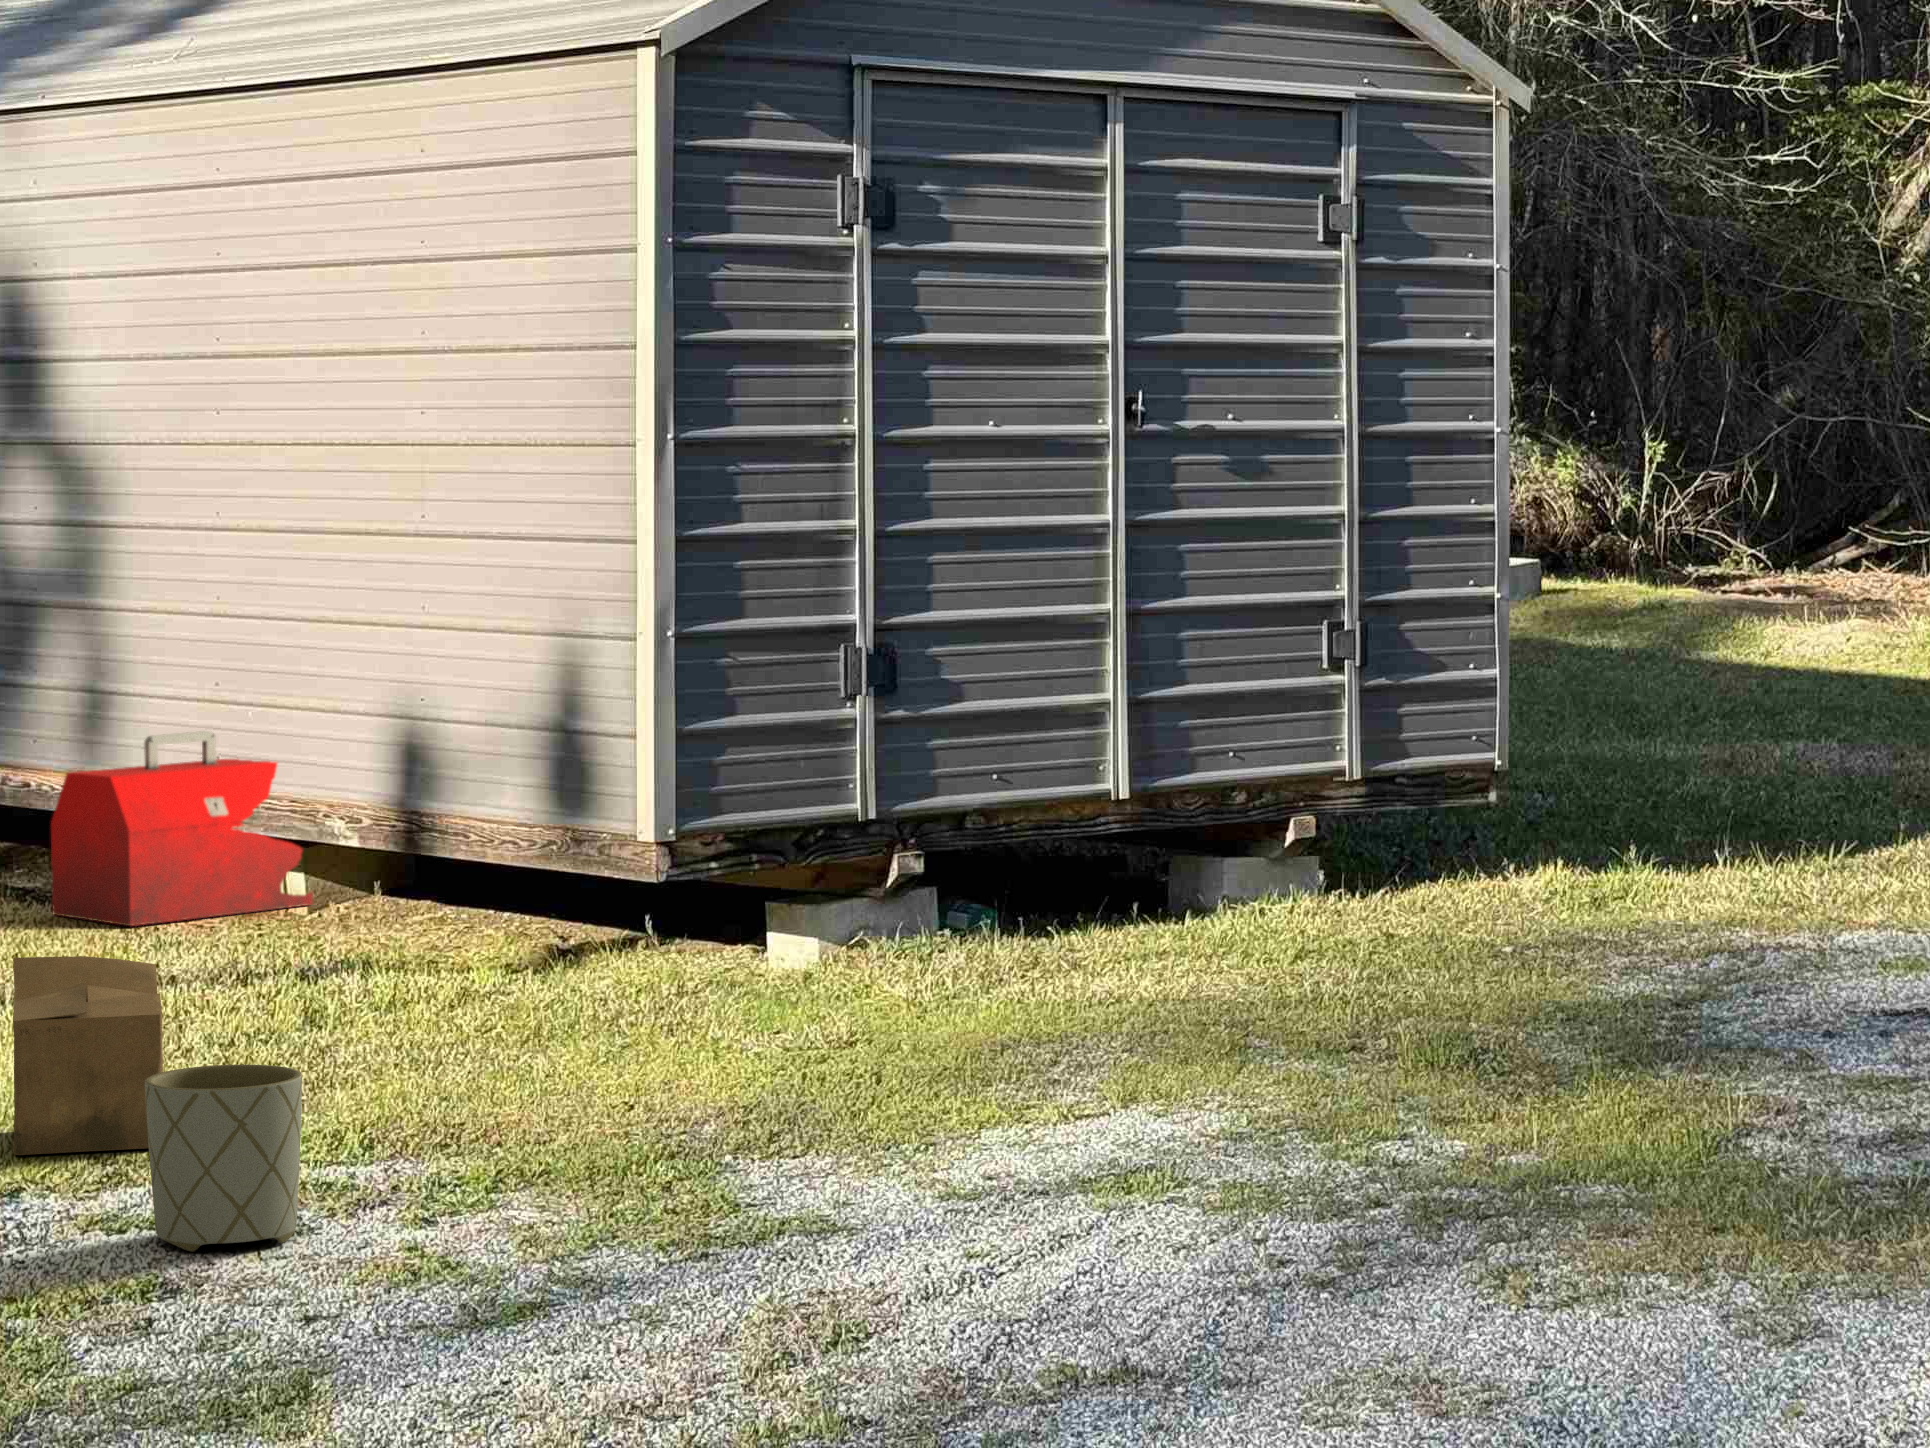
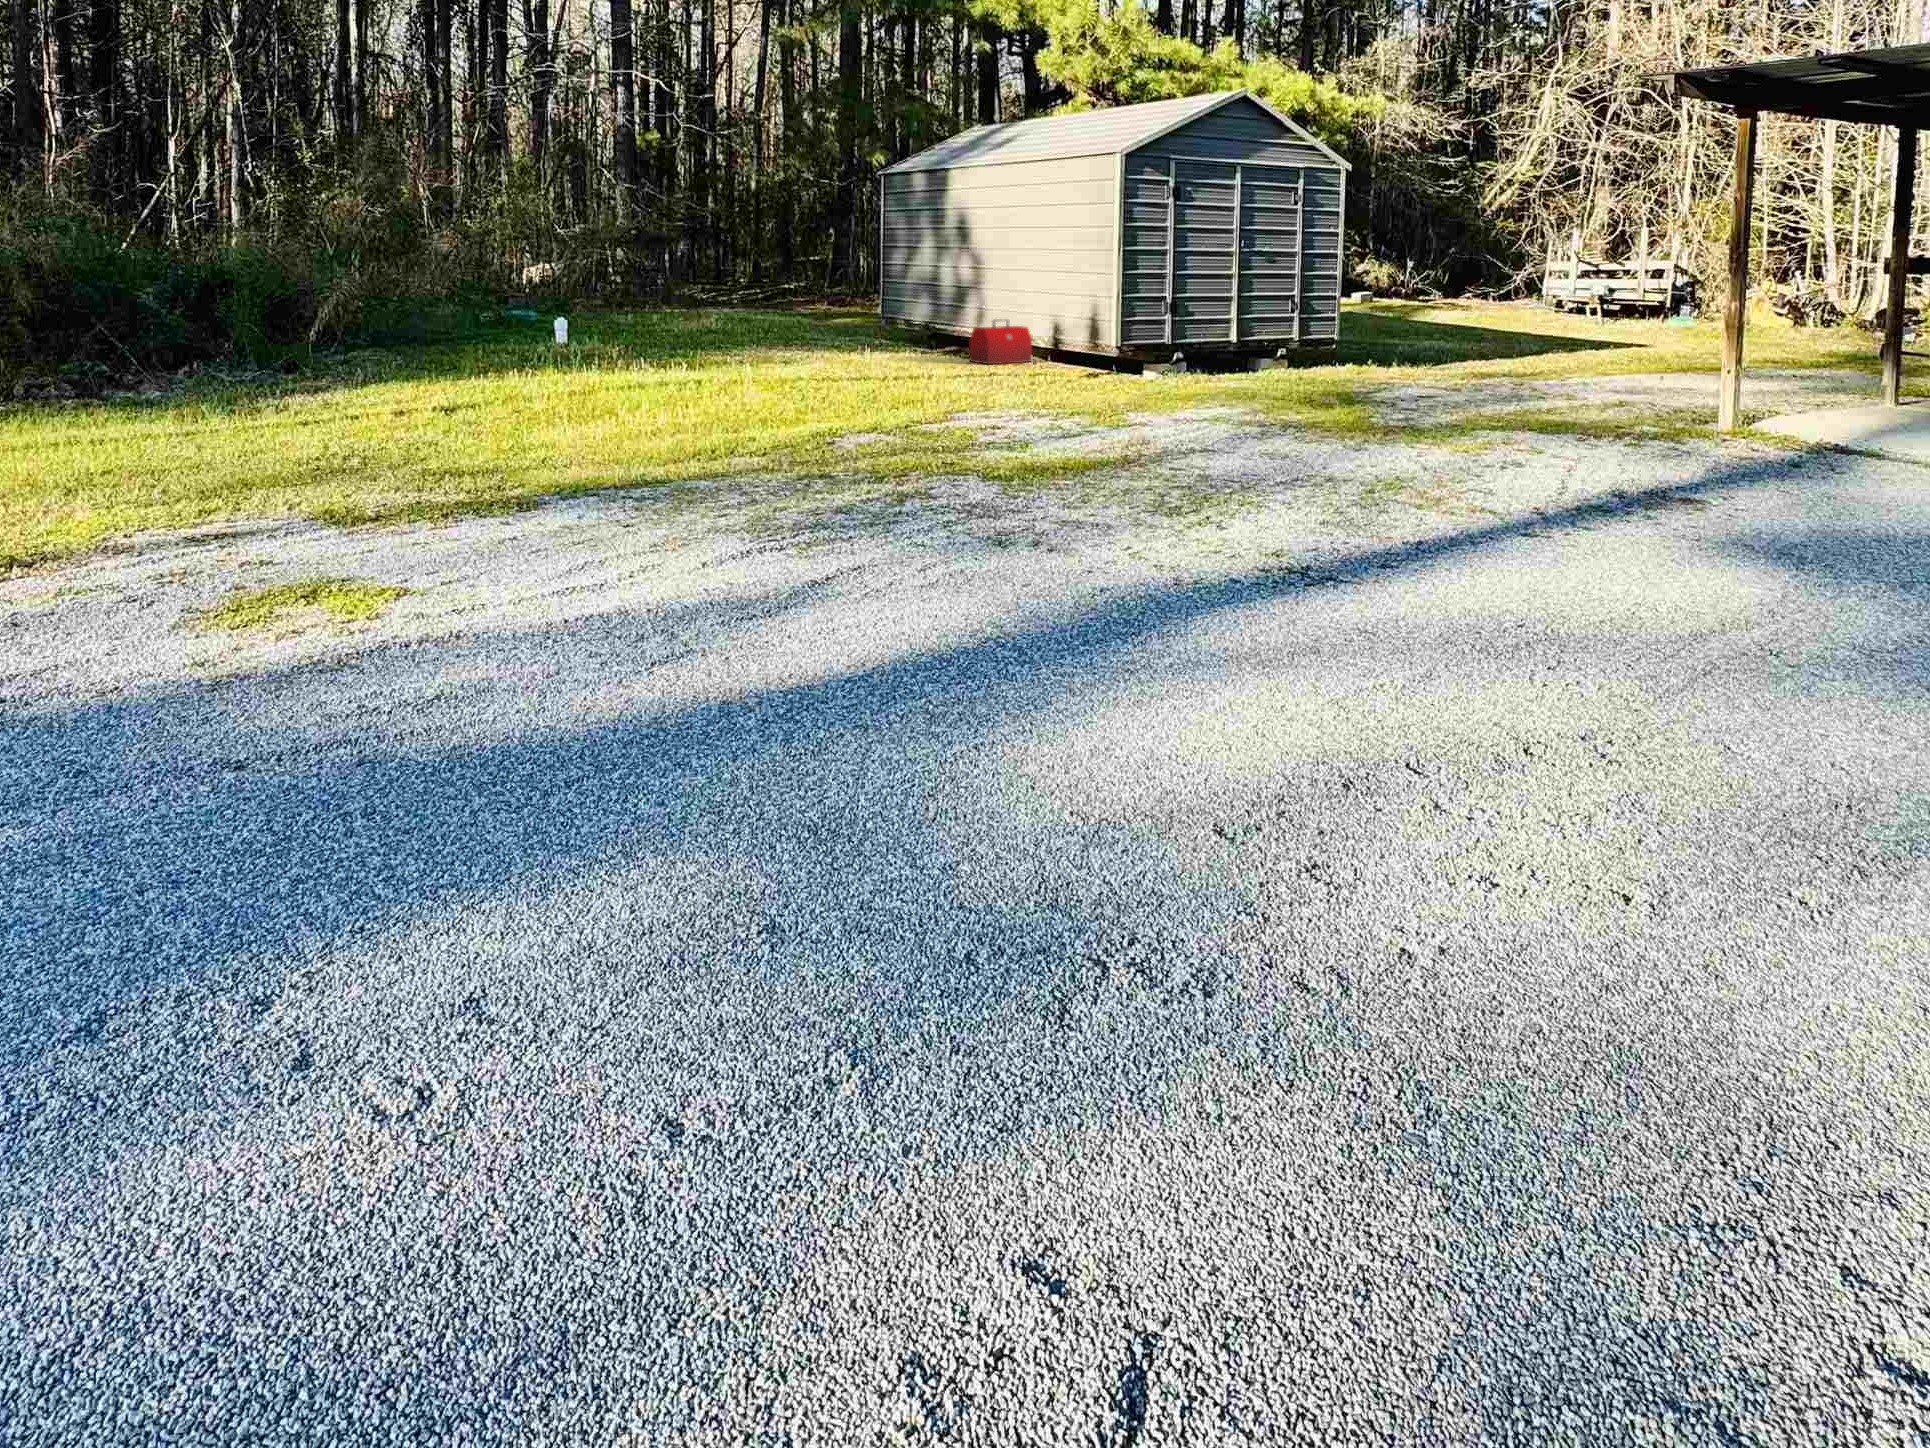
cardboard box: present [13,956,163,1155] -> none [962,361,995,404]
planter: present [145,1064,302,1252] -> none [991,382,1026,421]

